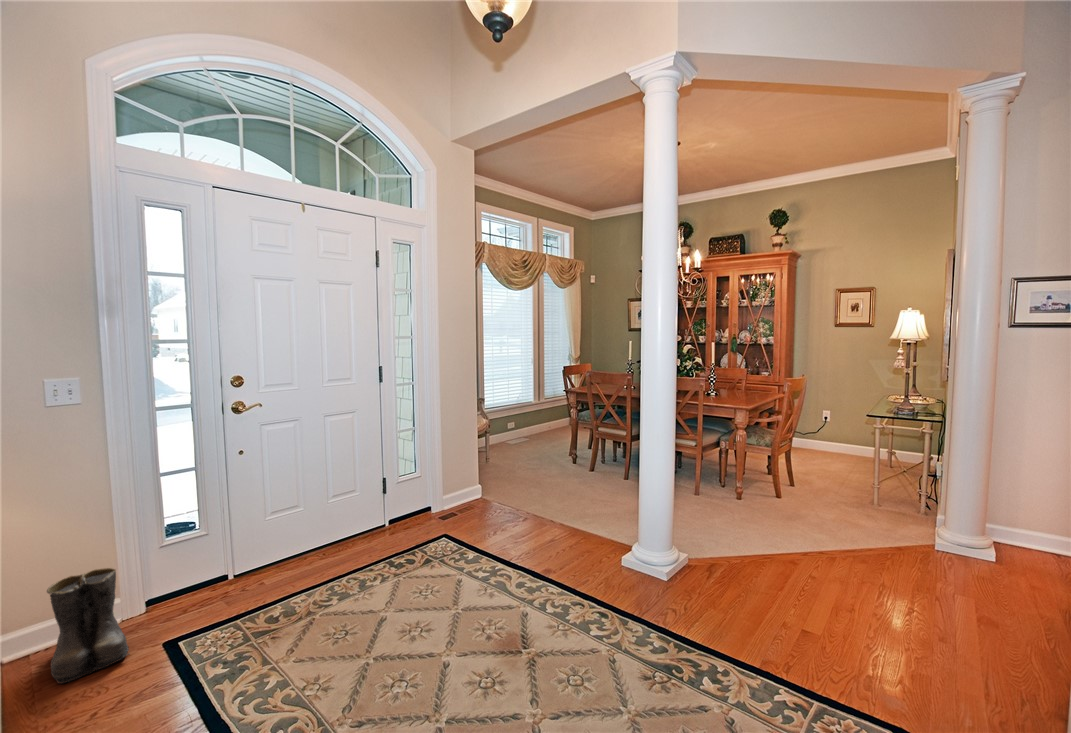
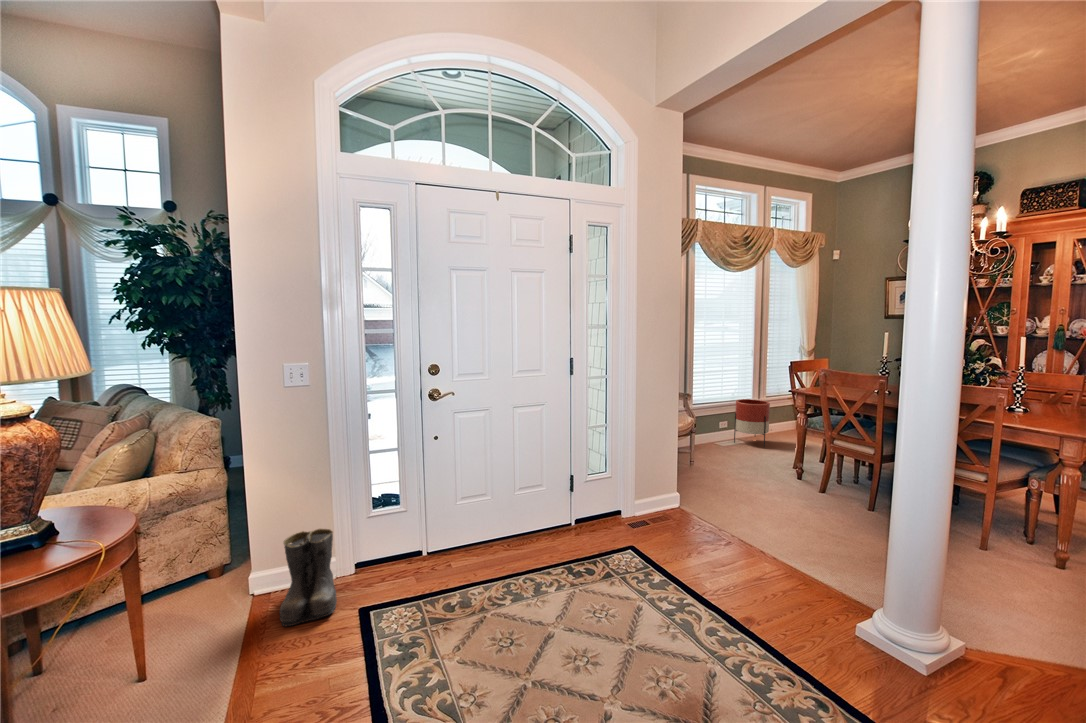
planter: none [522,402,550,443] -> present [734,399,770,447]

